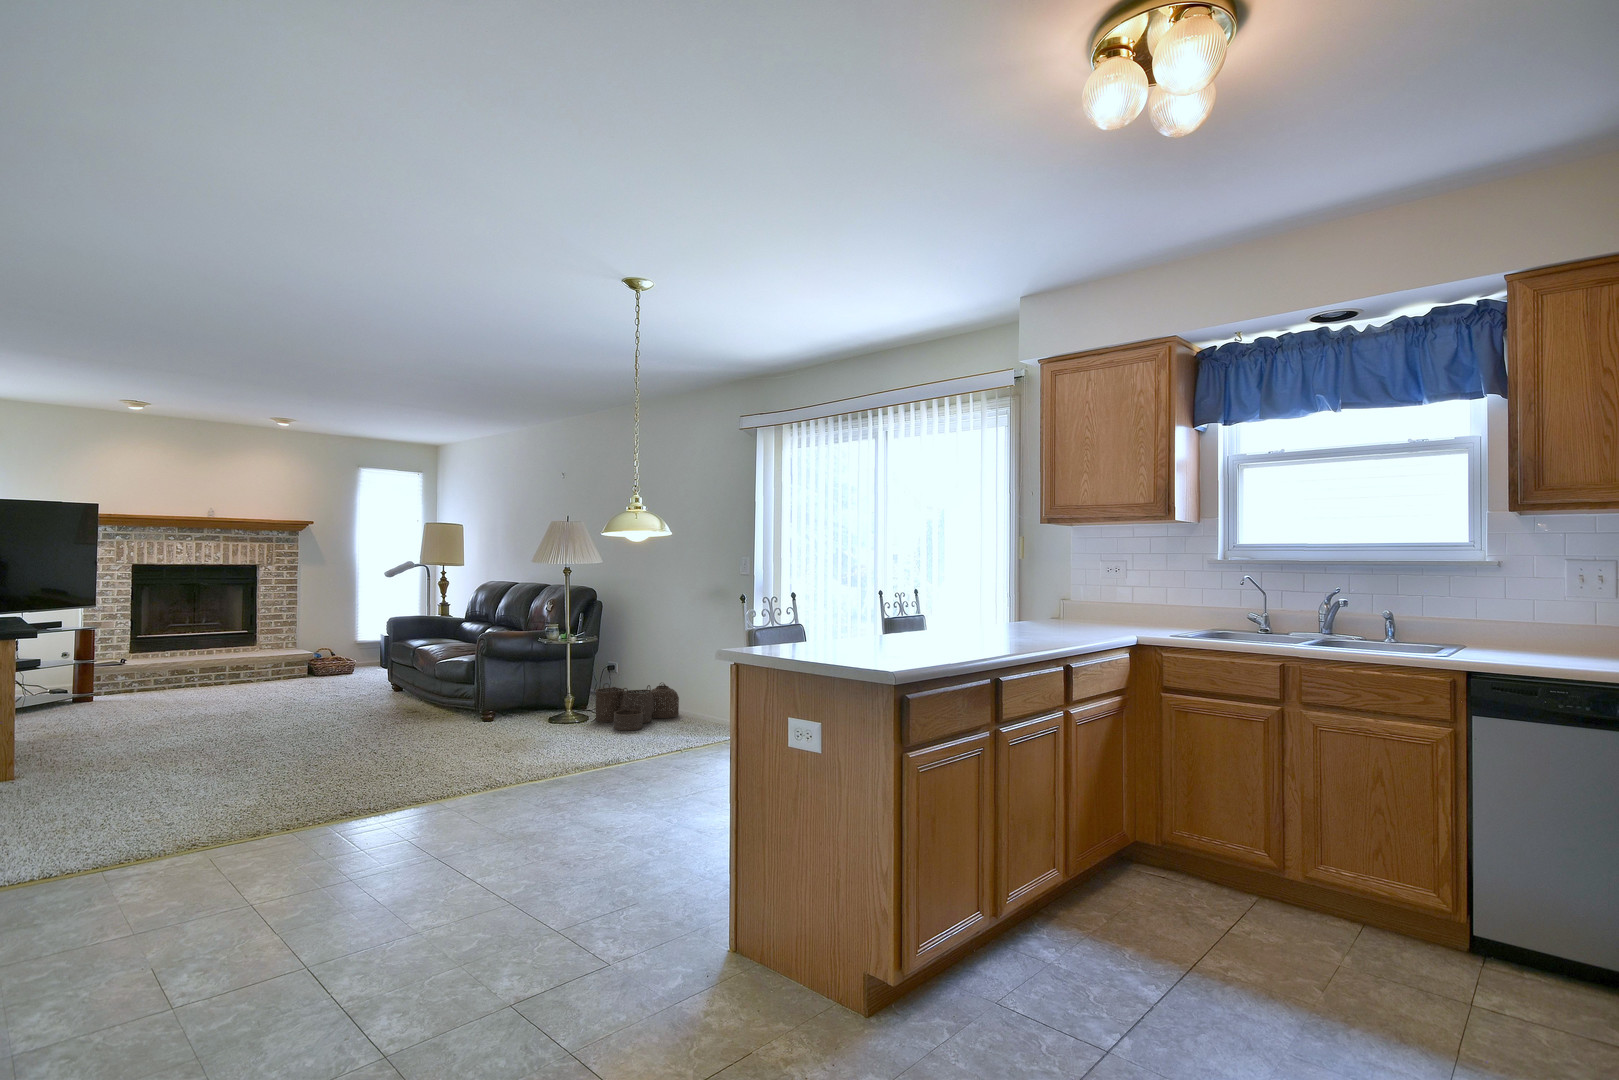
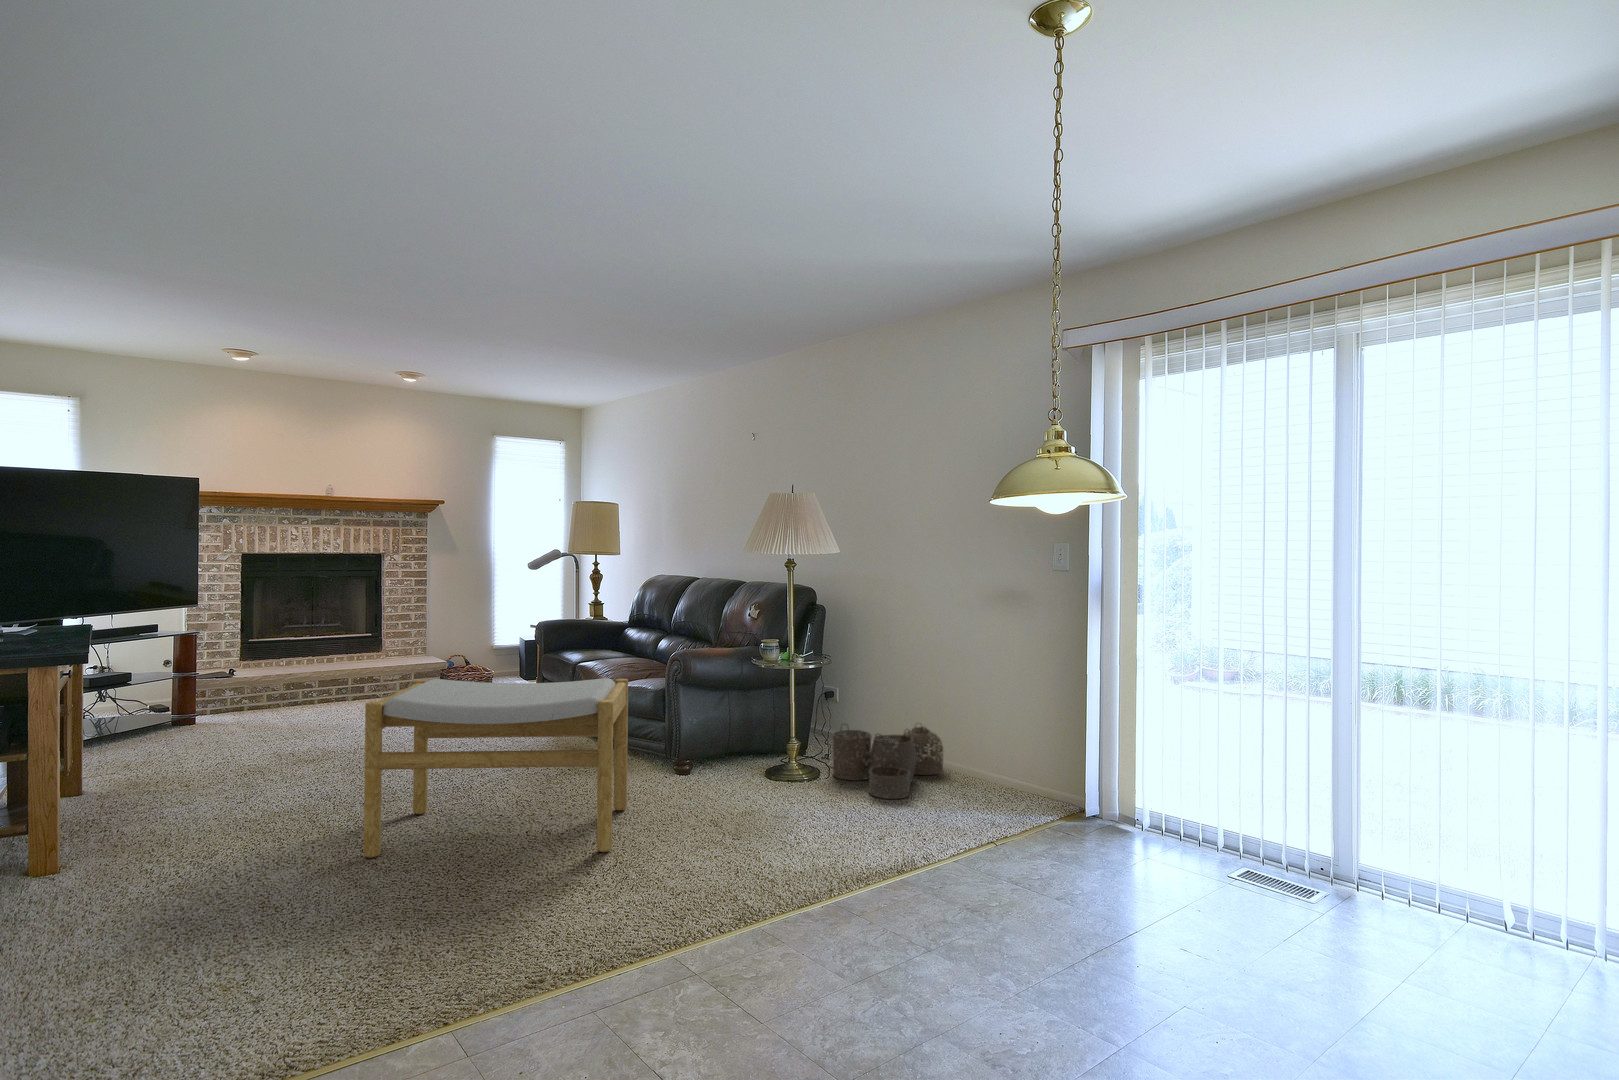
footstool: none [235,648,435,766] -> present [364,678,628,858]

